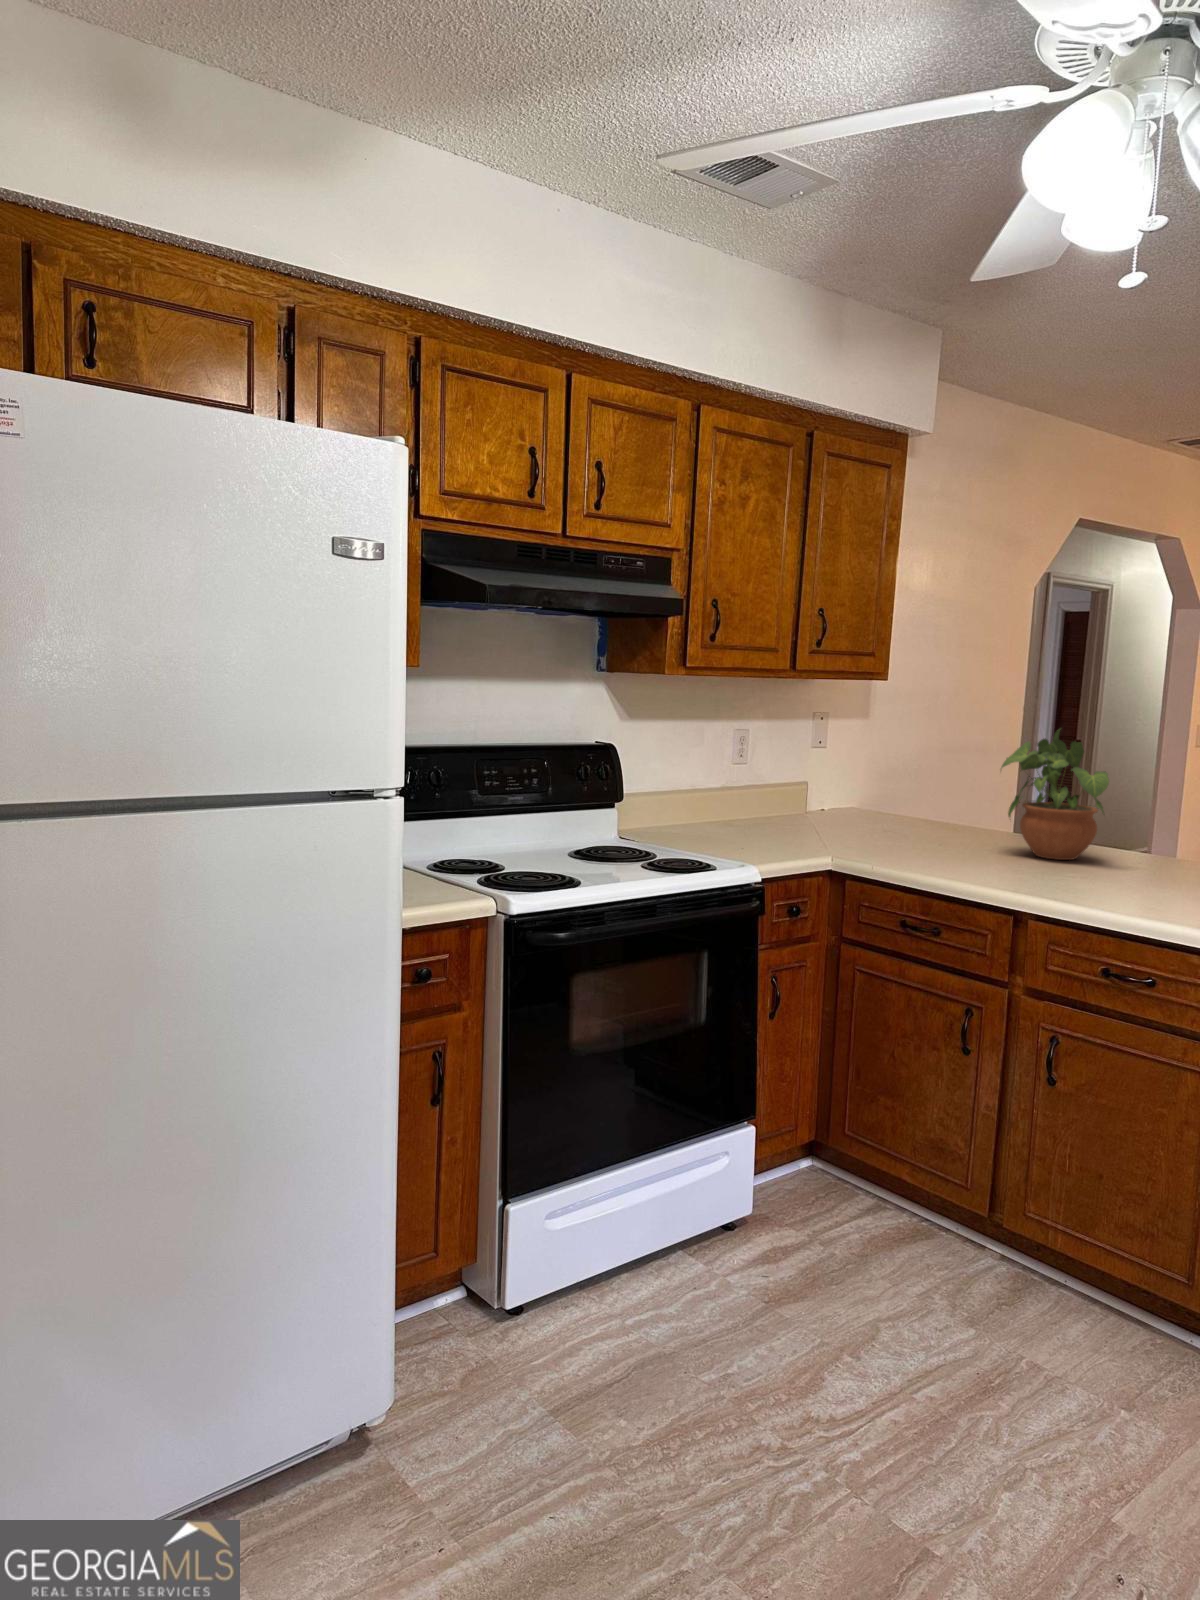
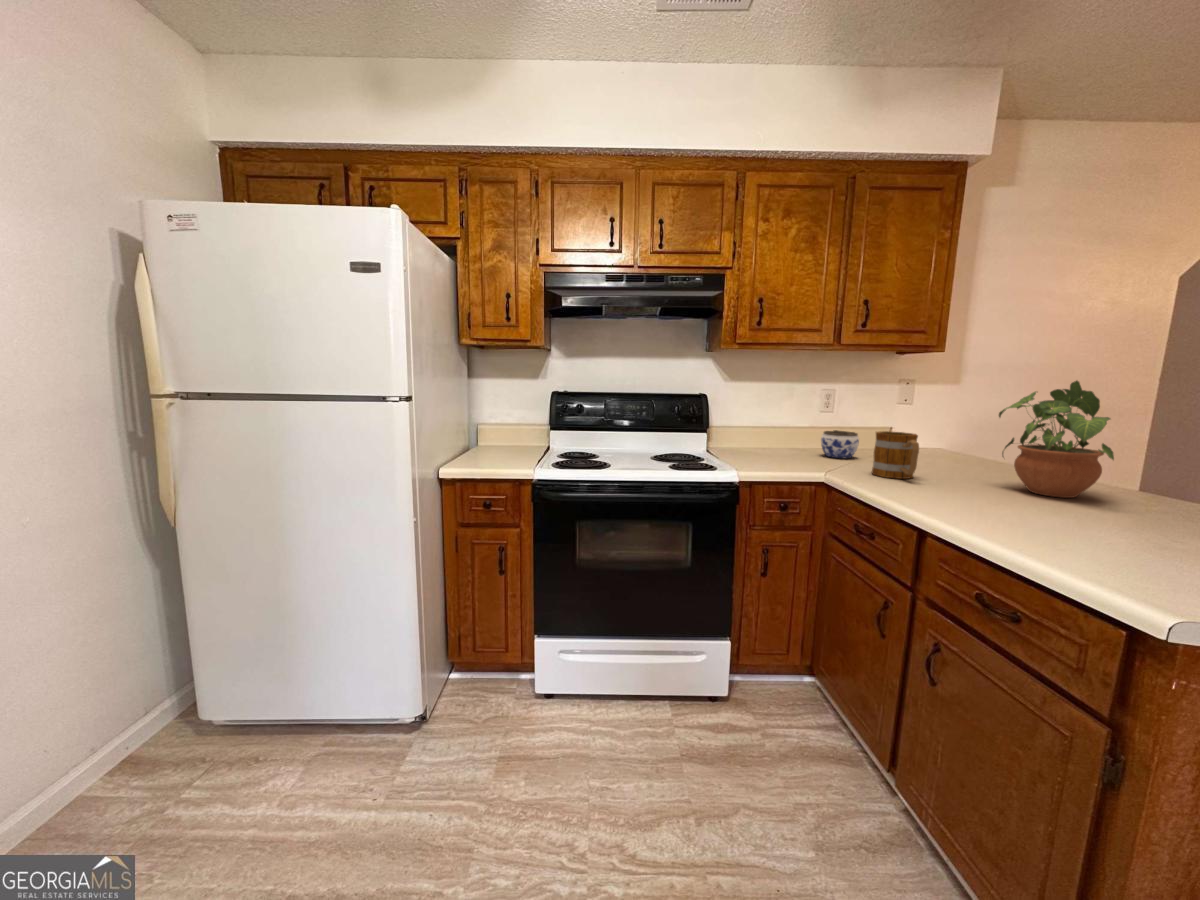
jar: none [769,793,820,834] -> present [821,430,859,458]
mug: none [877,795,946,856] -> present [872,431,919,479]

